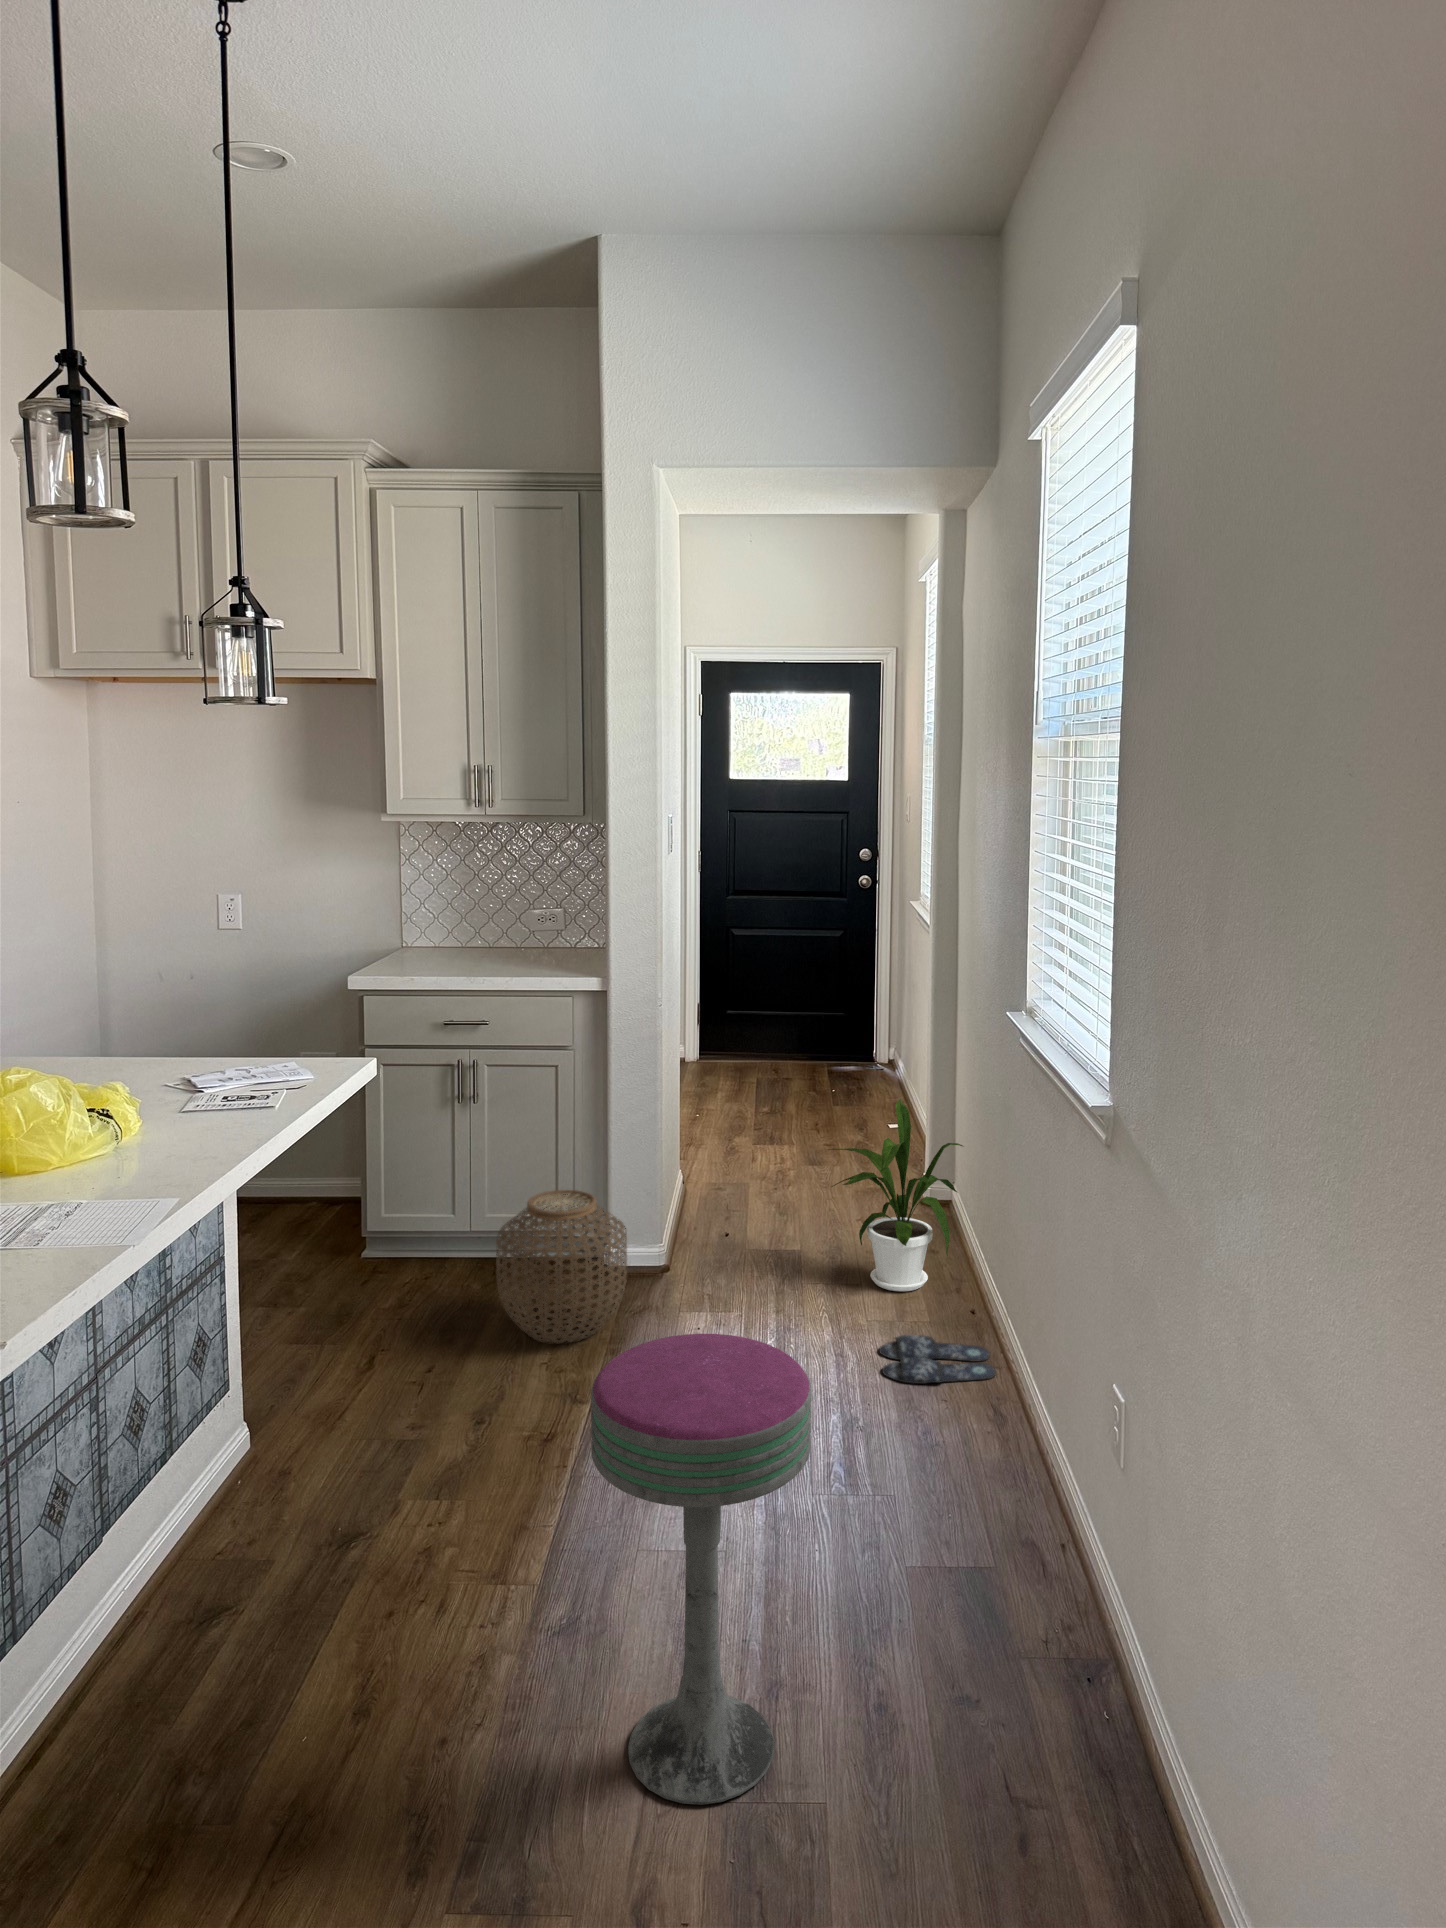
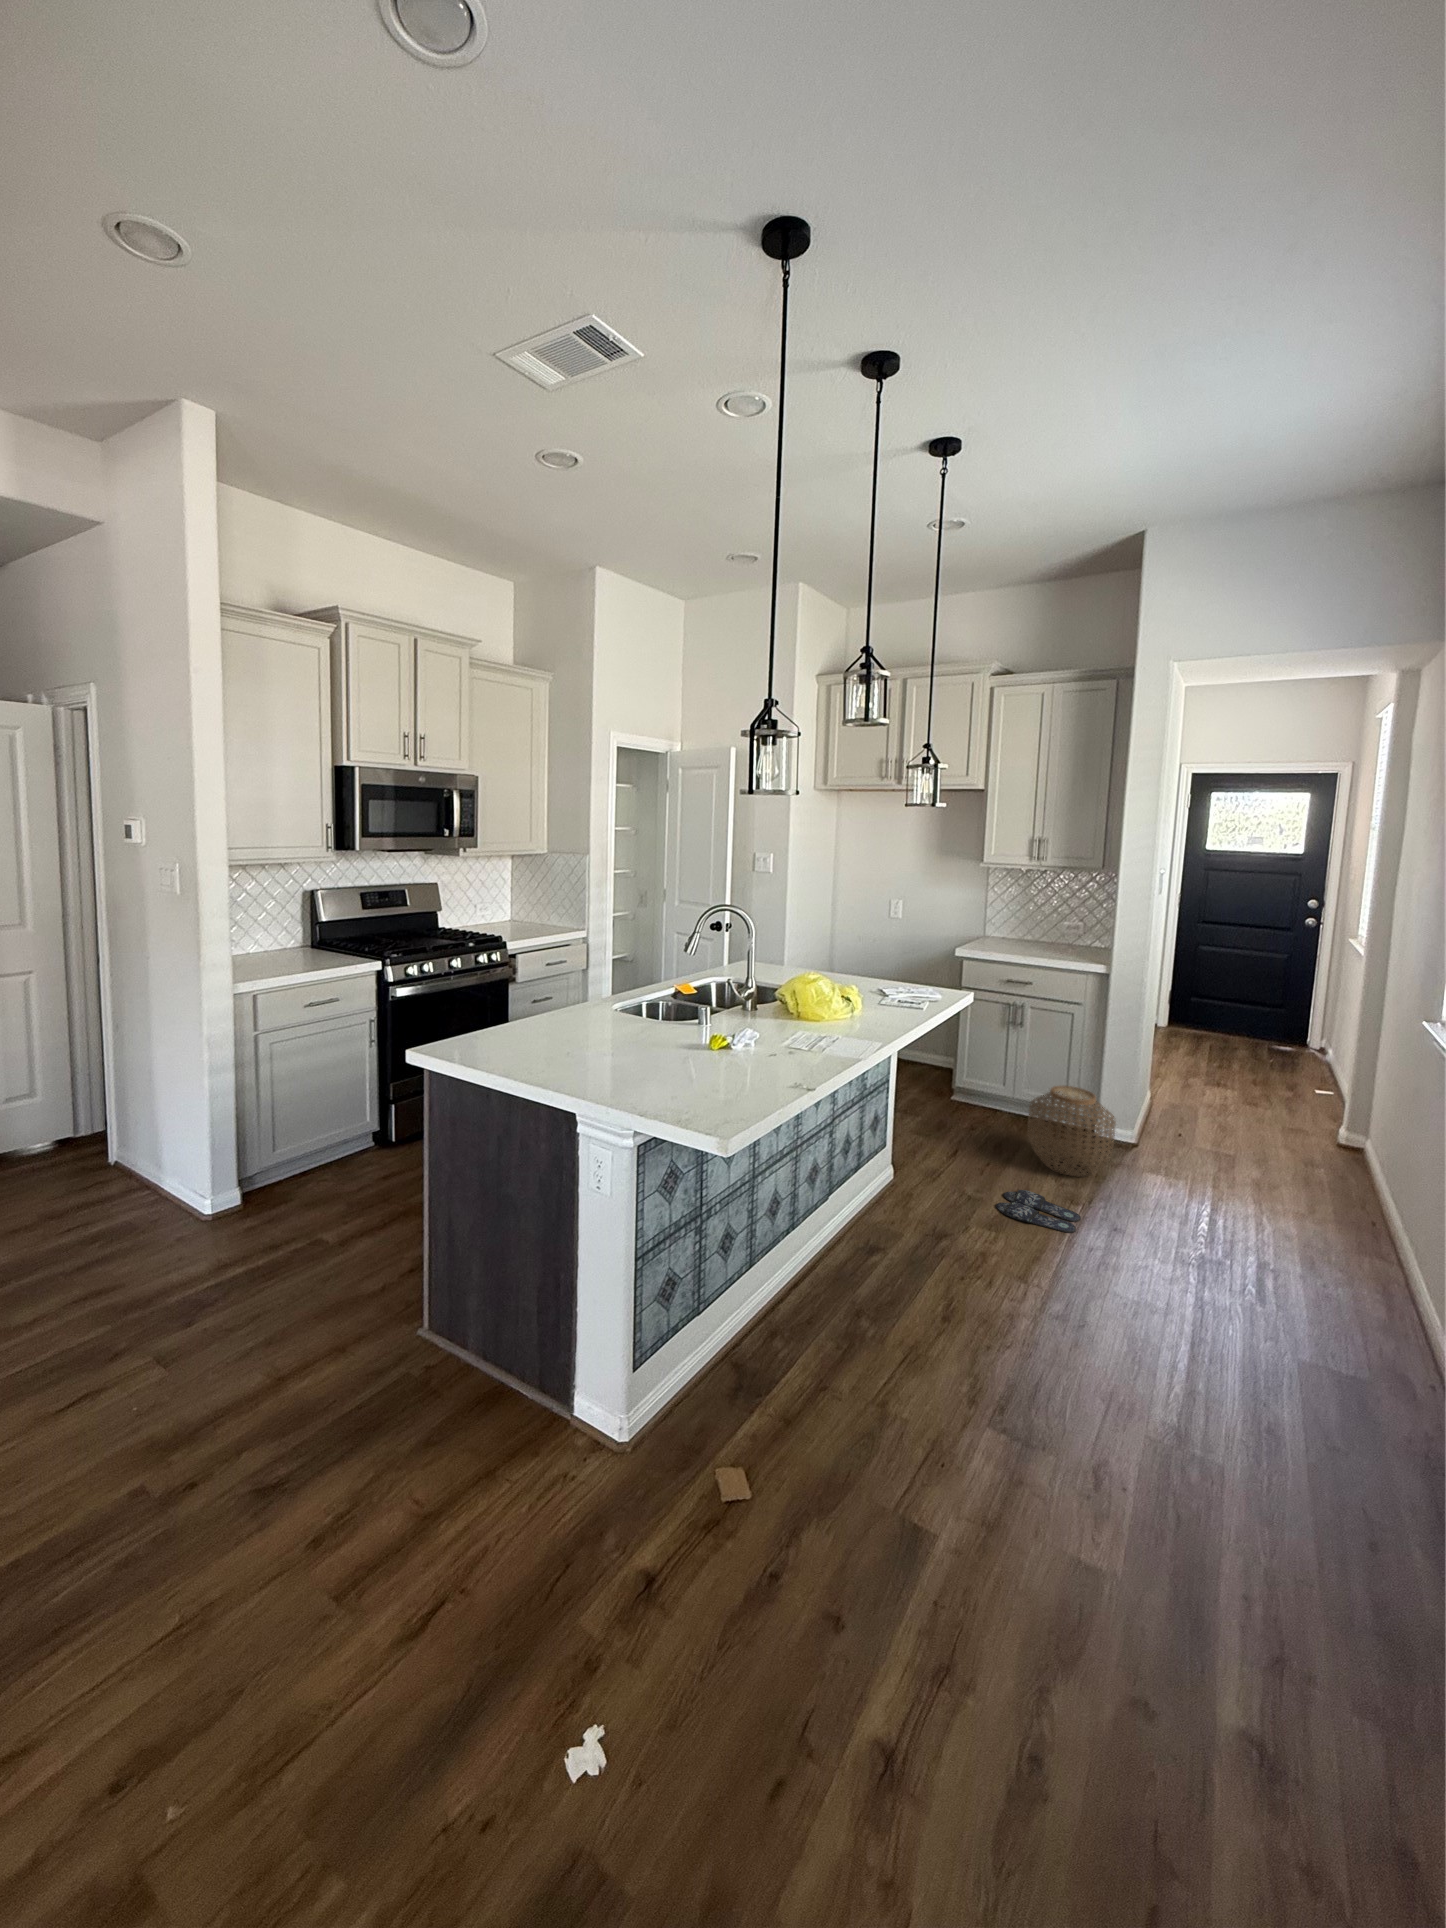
house plant: present [828,1100,963,1291] -> none [1277,1079,1413,1216]
bar stool: present [591,1334,811,1805] -> none [1104,1187,1275,1485]
slippers: present [879,1335,996,1384] -> present [996,1190,1081,1233]

